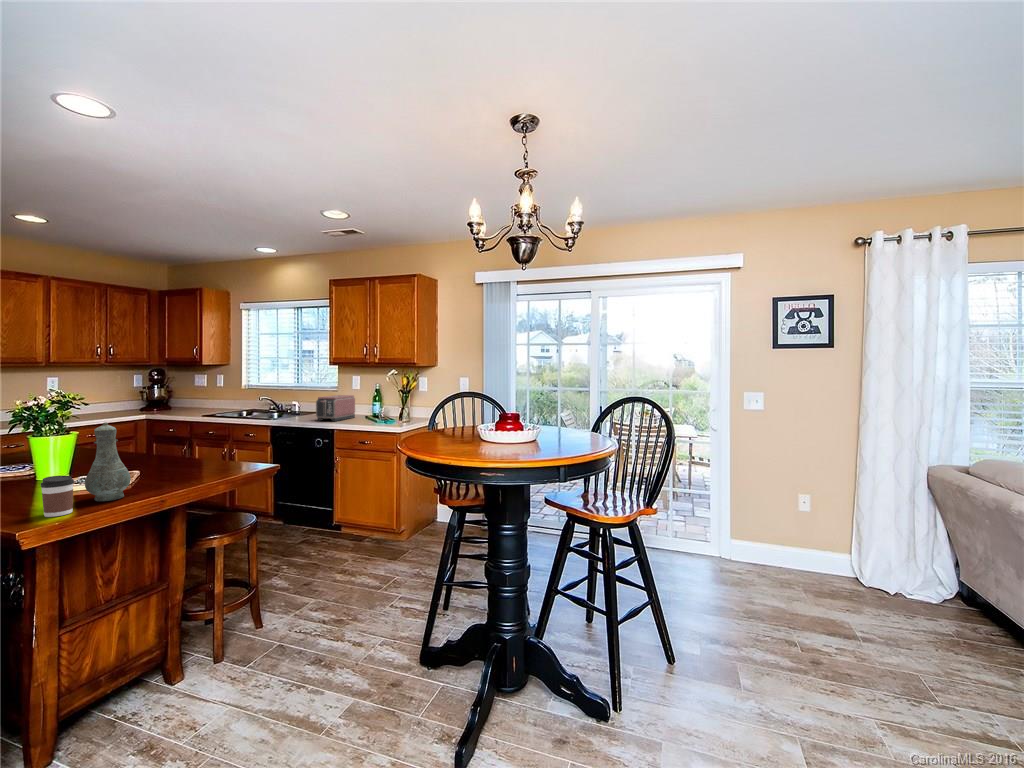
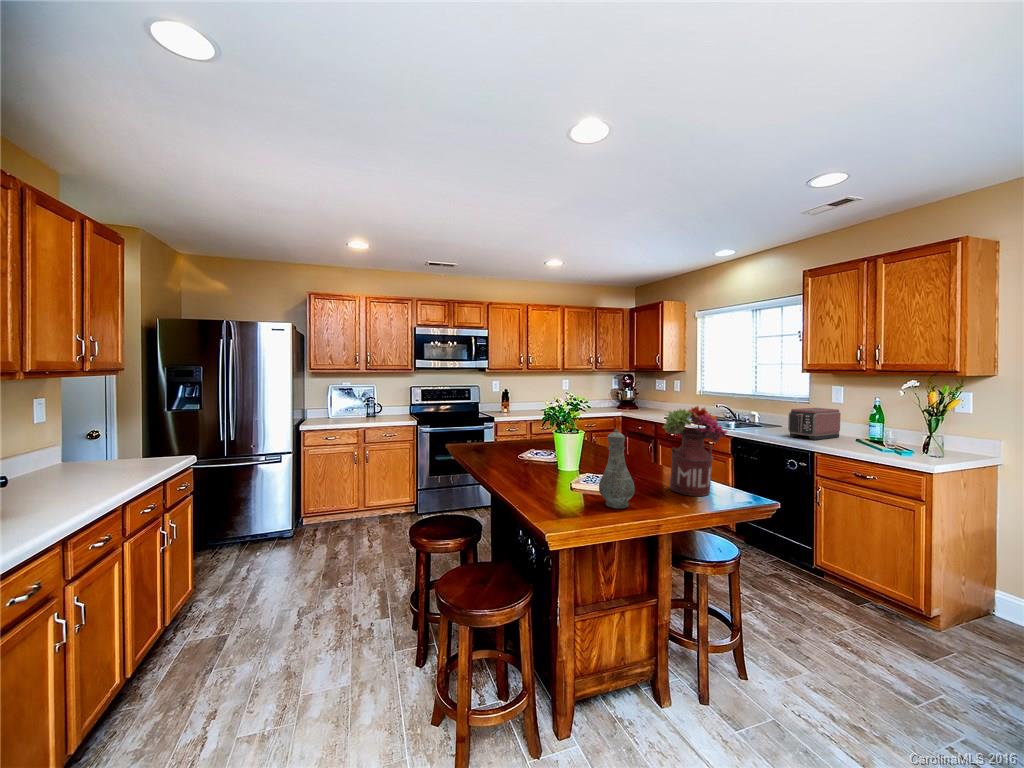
flower arrangement: none [166,396,233,477] -> present [663,406,727,496]
coffee cup: present [41,476,74,517] -> none [570,477,593,517]

